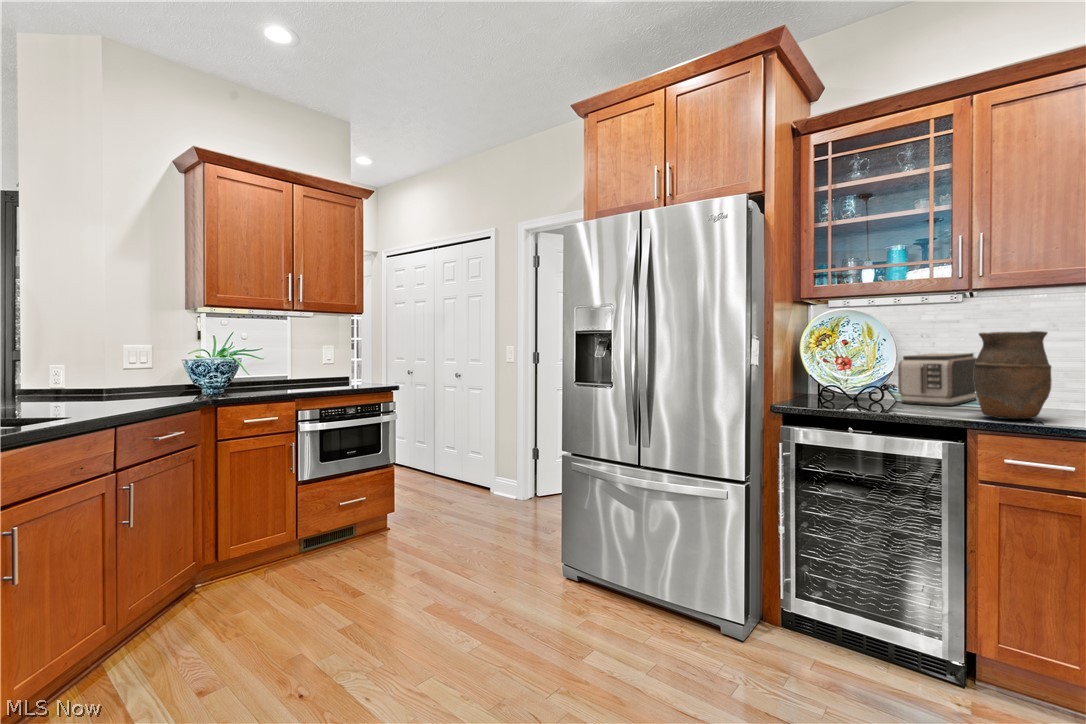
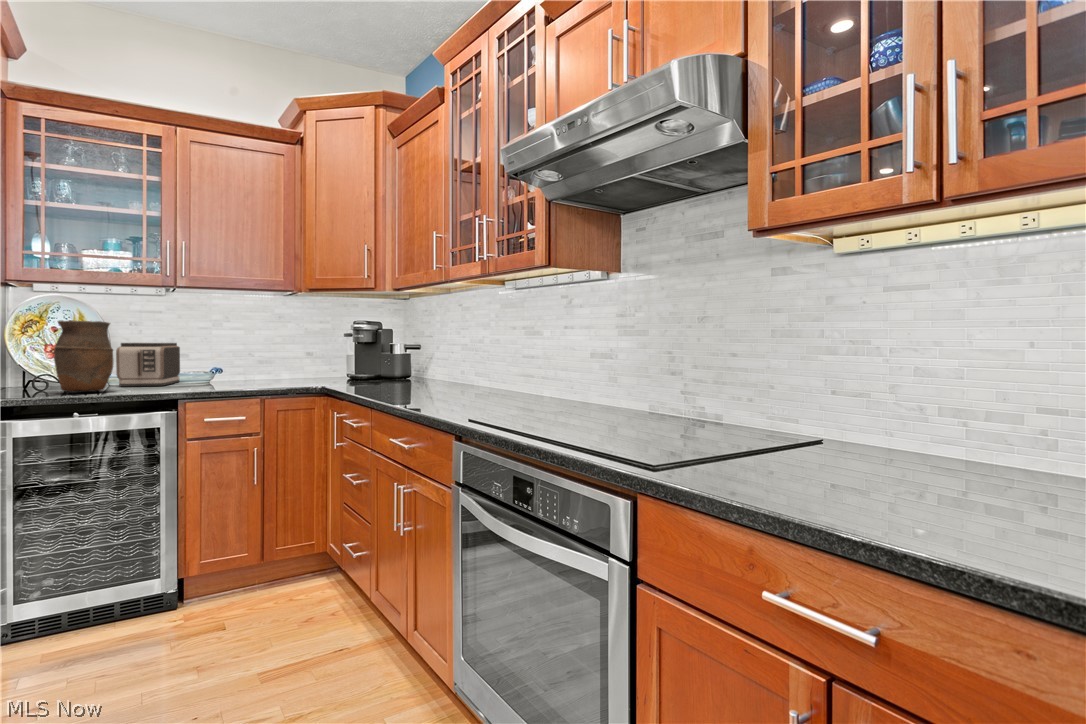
vase: present [974,331,1052,419] -> present [54,320,113,393]

